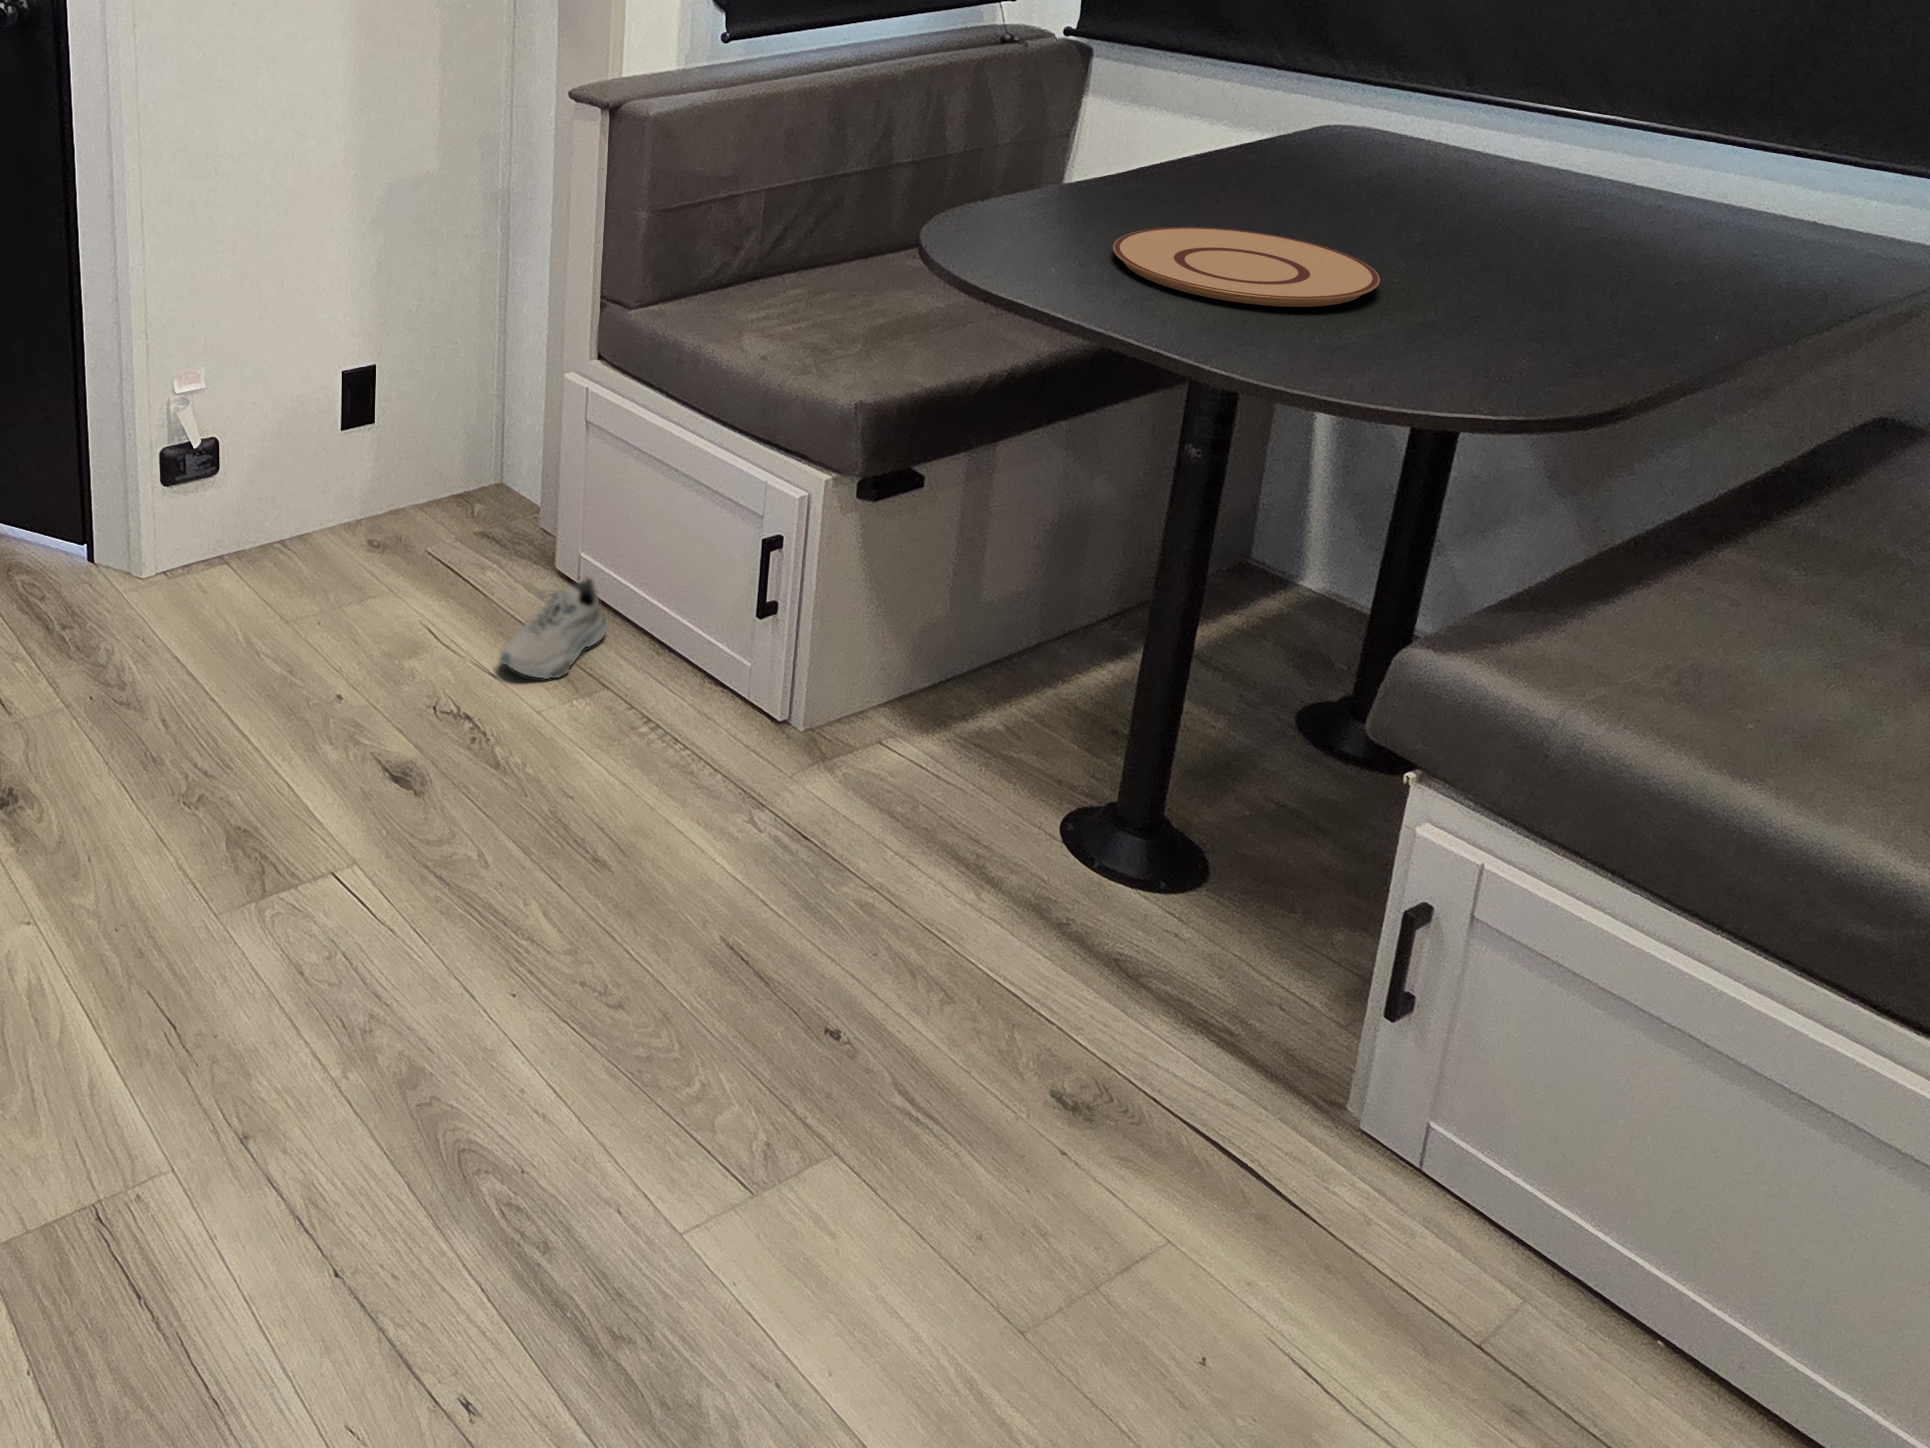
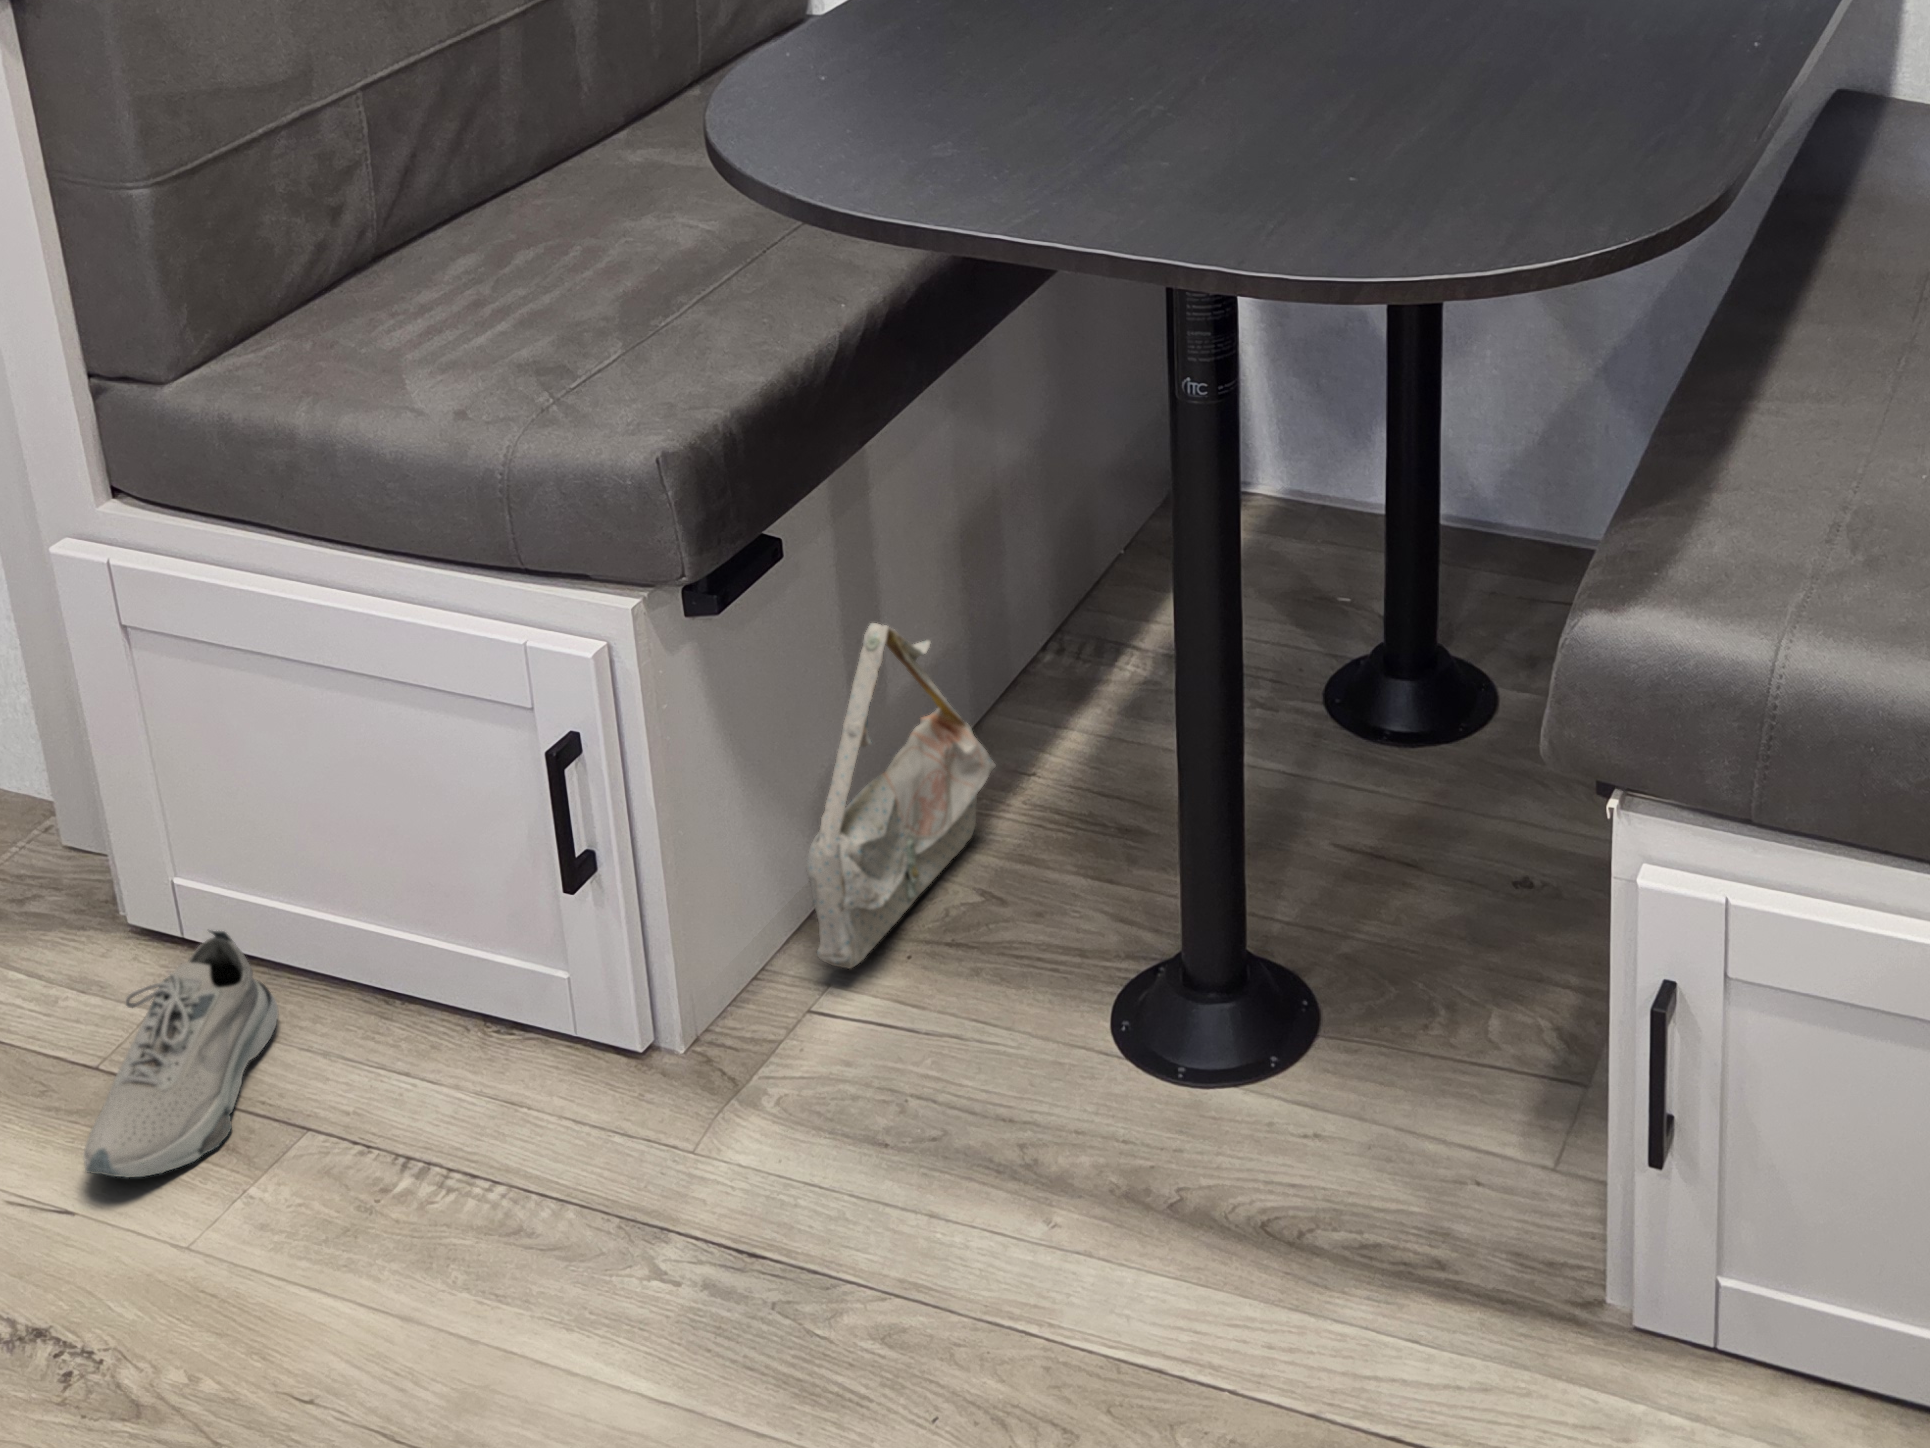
plate: present [1113,227,1380,307] -> none [984,17,1340,145]
bag: none [897,546,1048,736] -> present [806,623,996,969]

